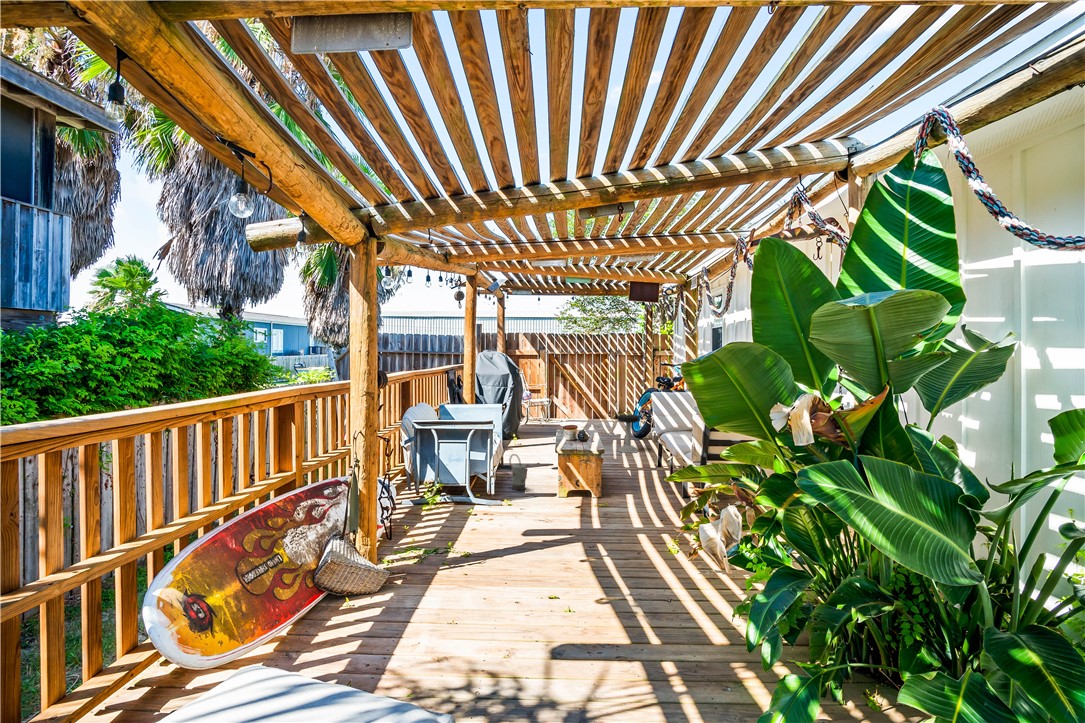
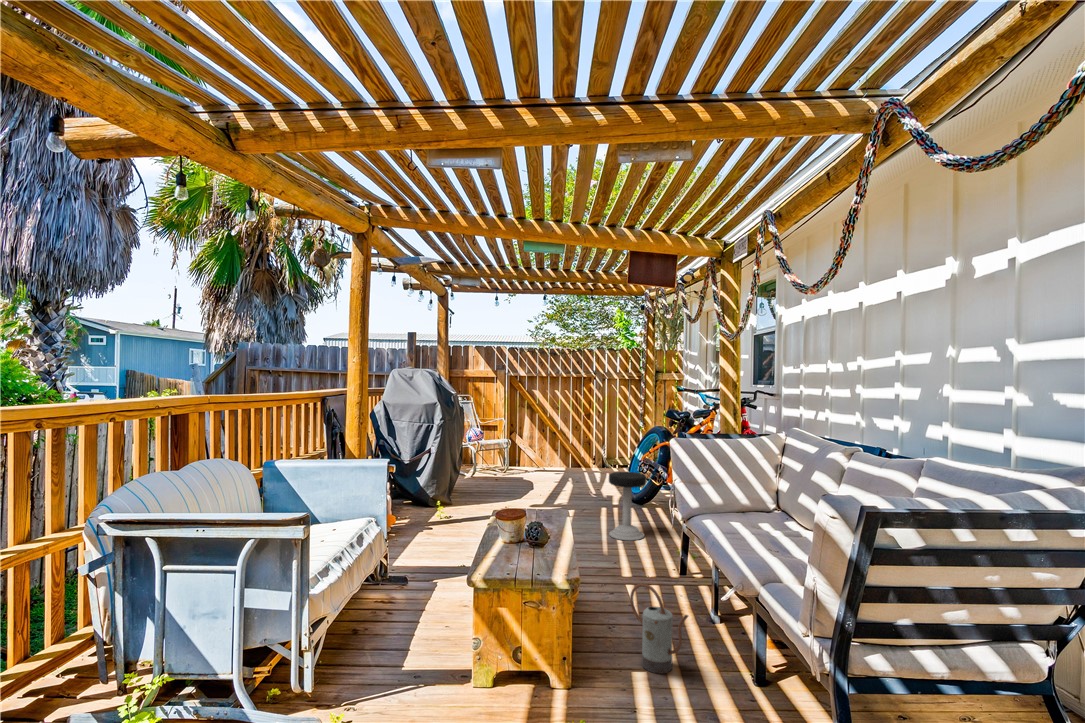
watering can: present [509,454,528,490] -> present [630,584,688,674]

